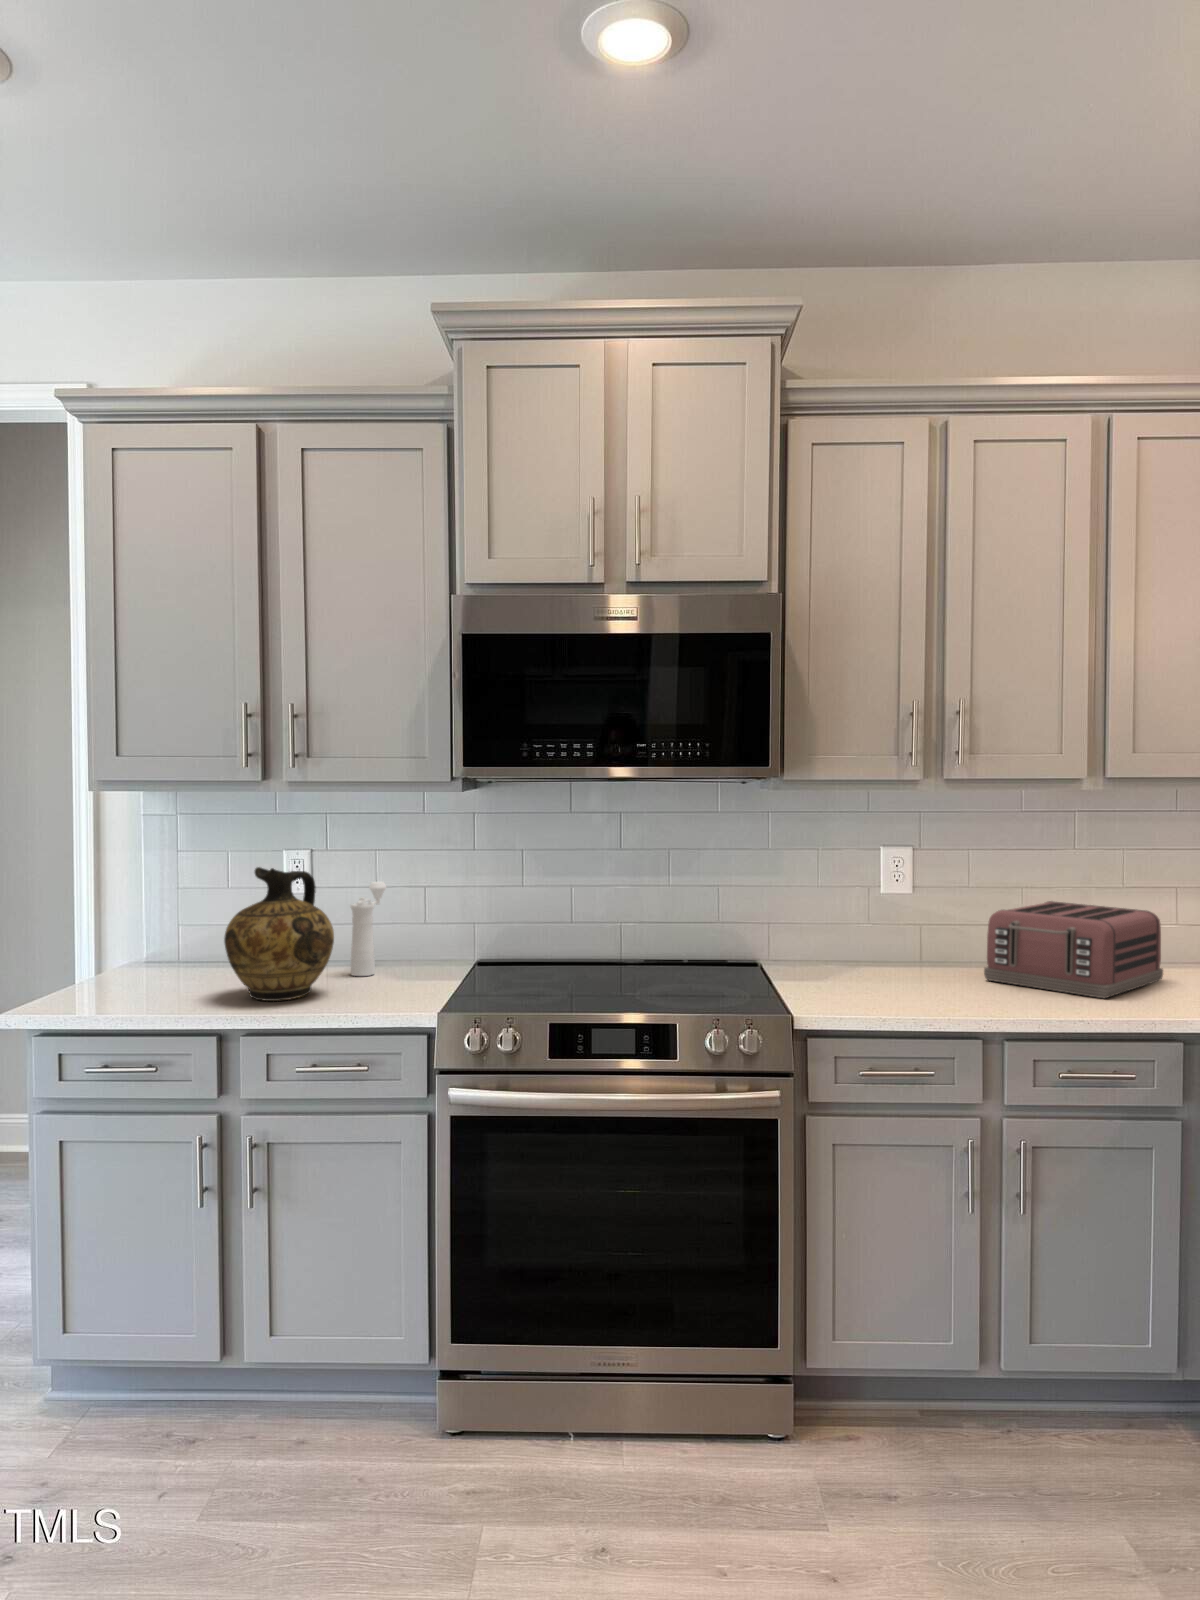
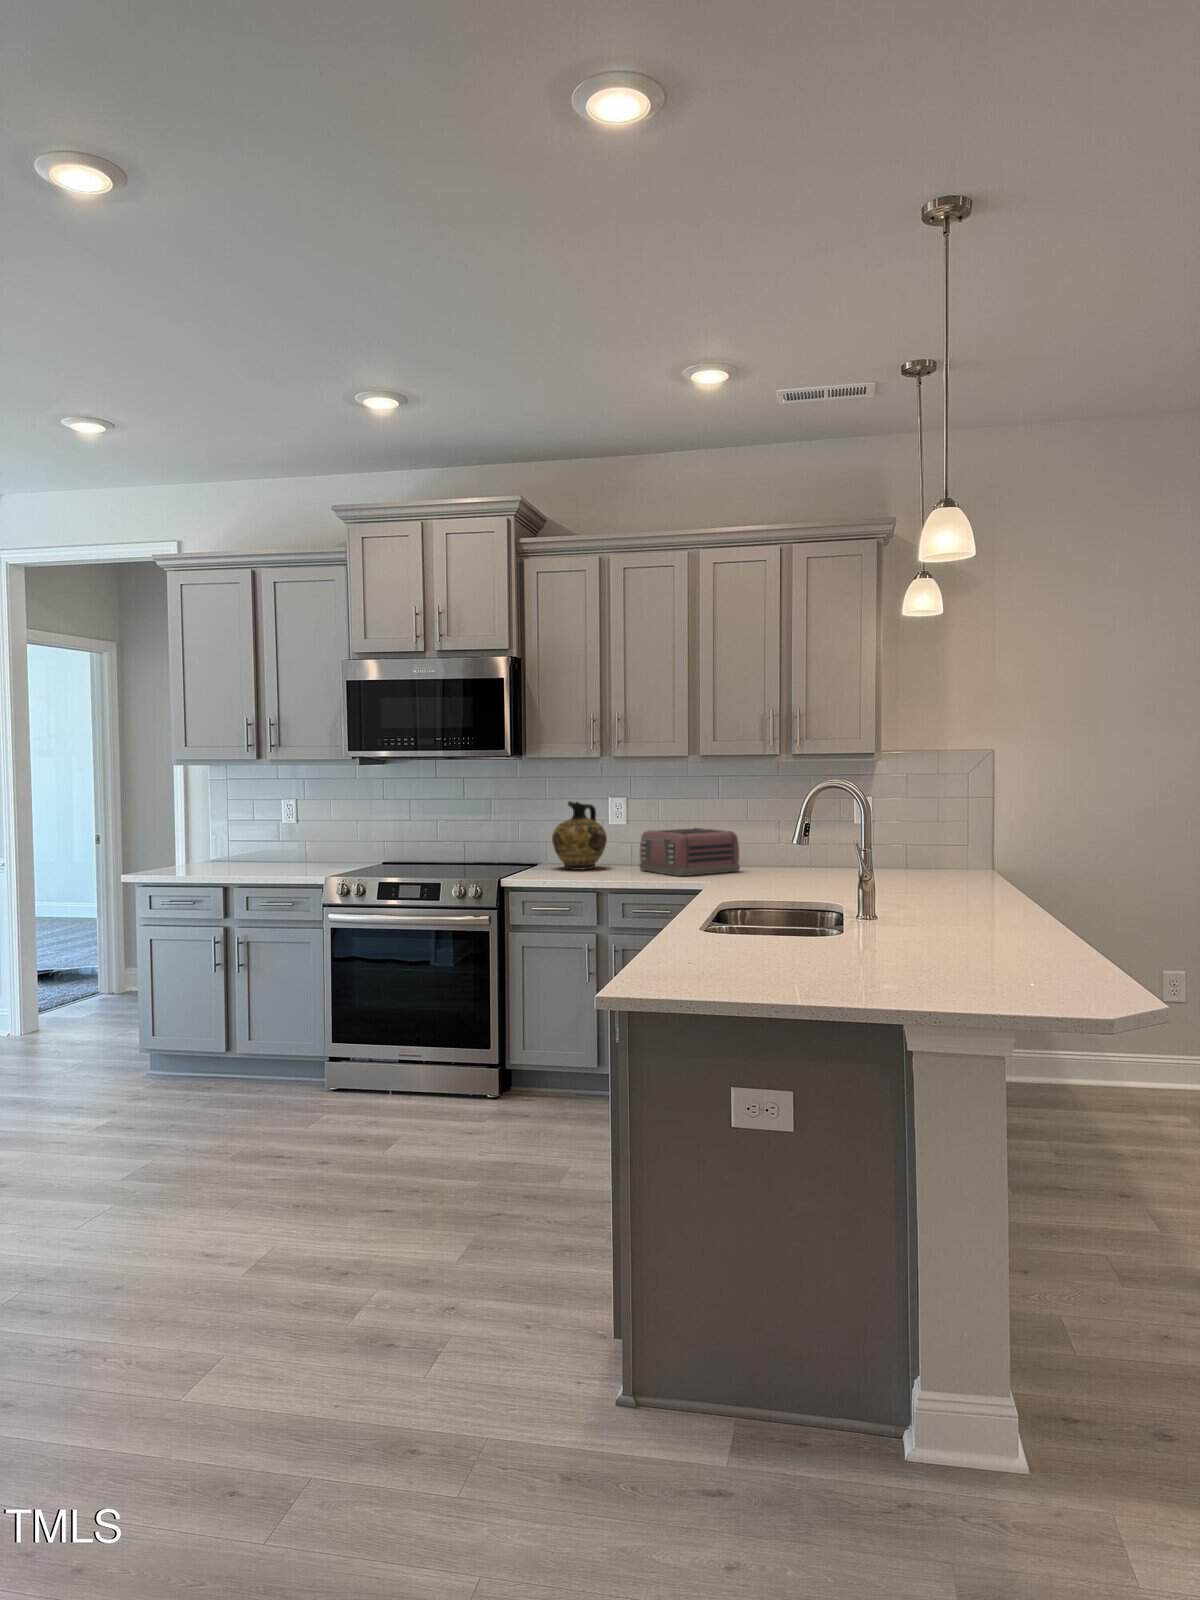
ceramic jug: present [224,867,334,1001] -> present [552,801,607,870]
pepper mill: present [351,882,386,976] -> none [307,816,332,866]

